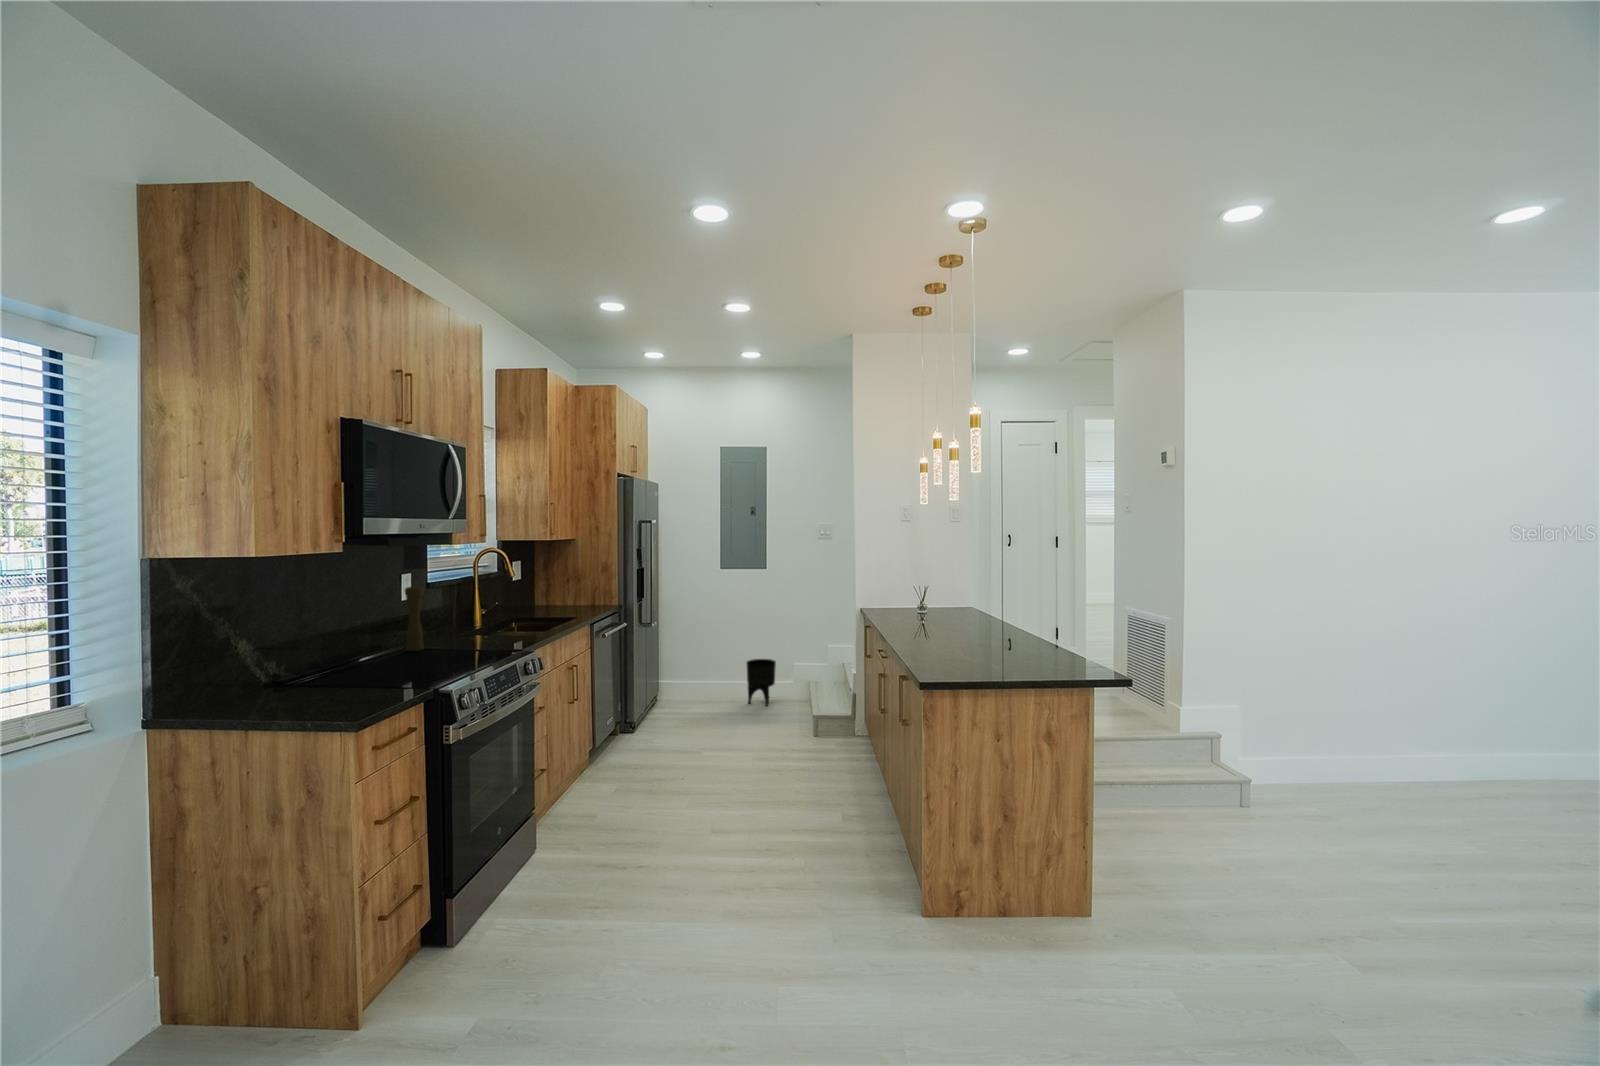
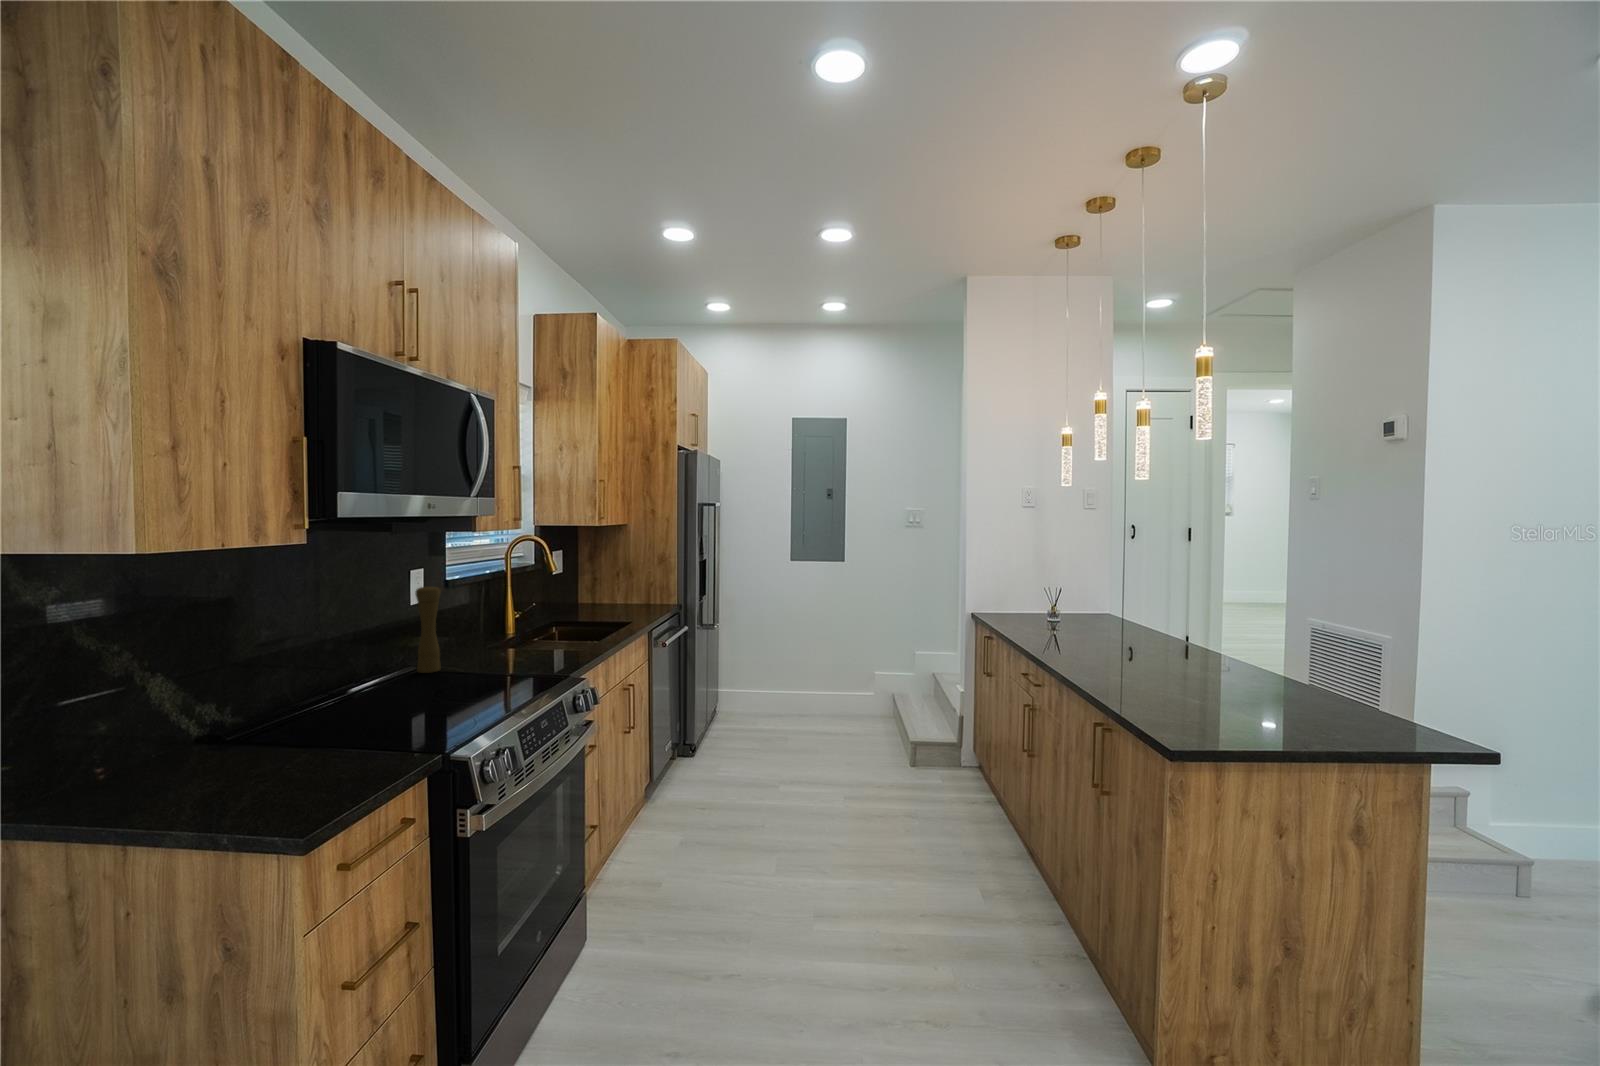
planter: present [747,659,776,705] -> none [817,664,850,719]

